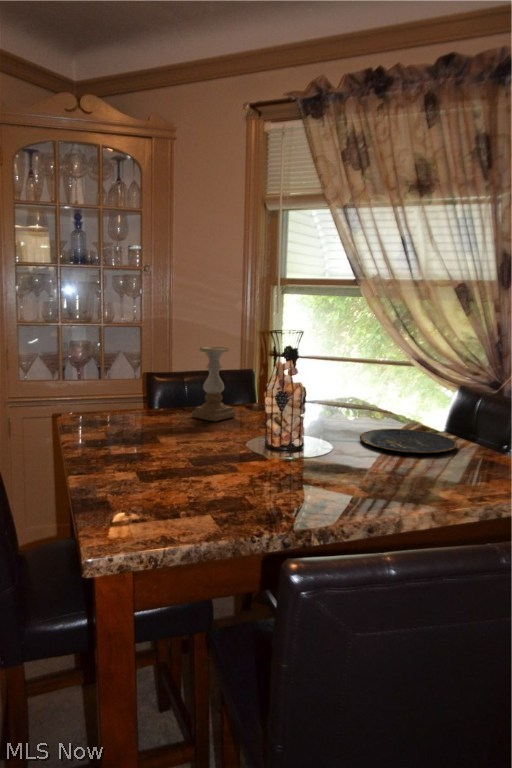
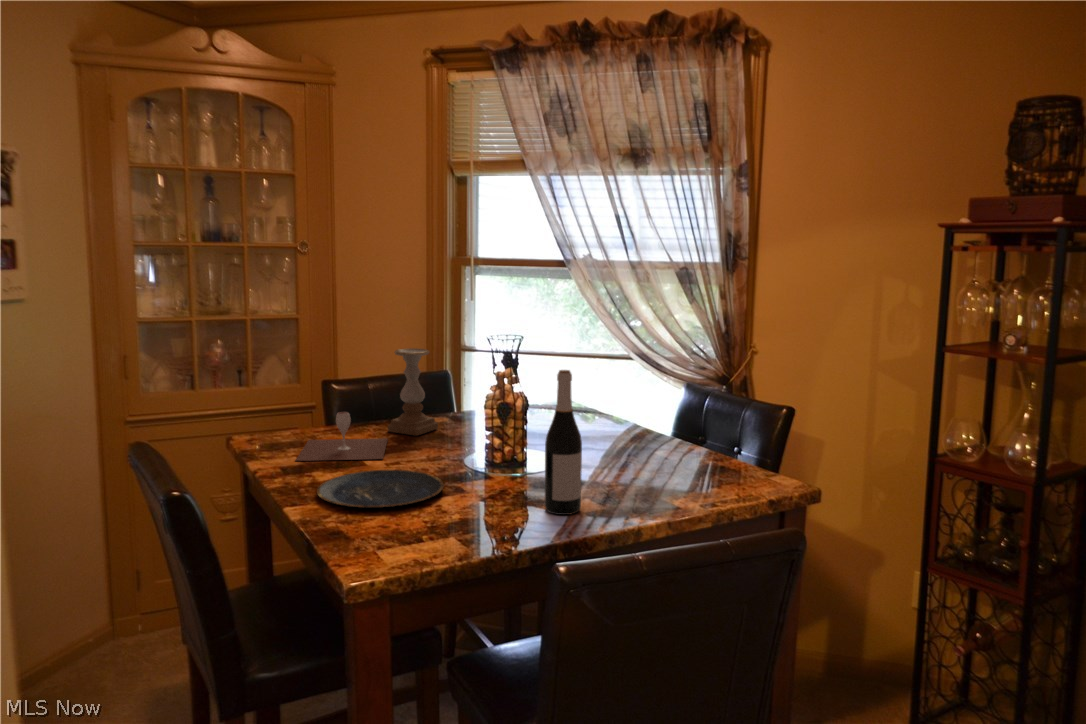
wine bottle: none [308,356,347,500] -> present [545,370,582,515]
wine glass: none [103,397,189,439] -> present [296,412,388,461]
plate: present [360,429,458,453] -> present [317,469,444,508]

